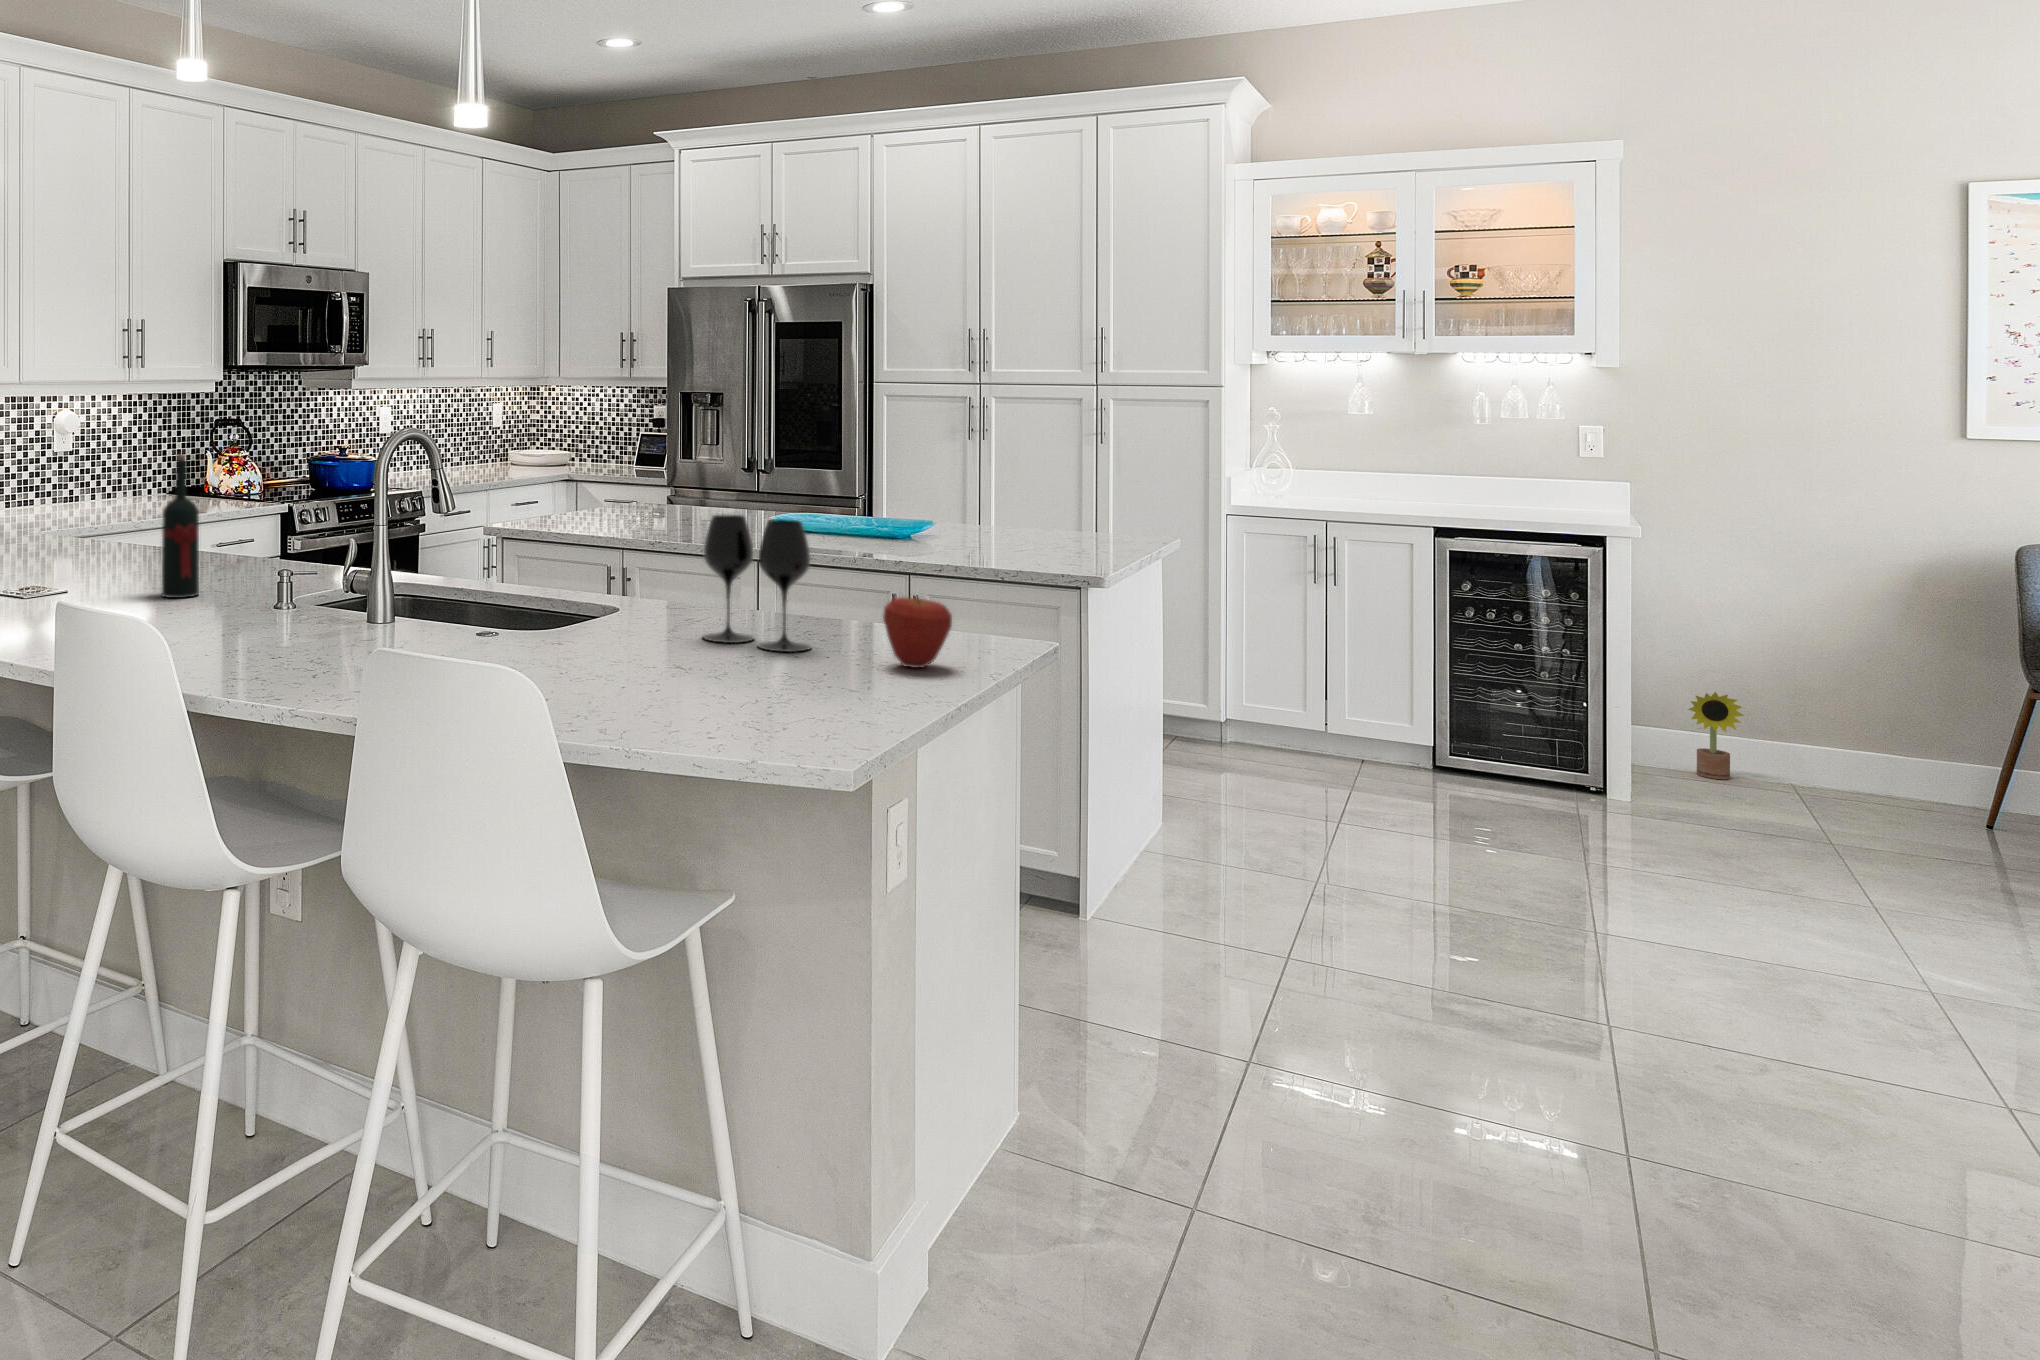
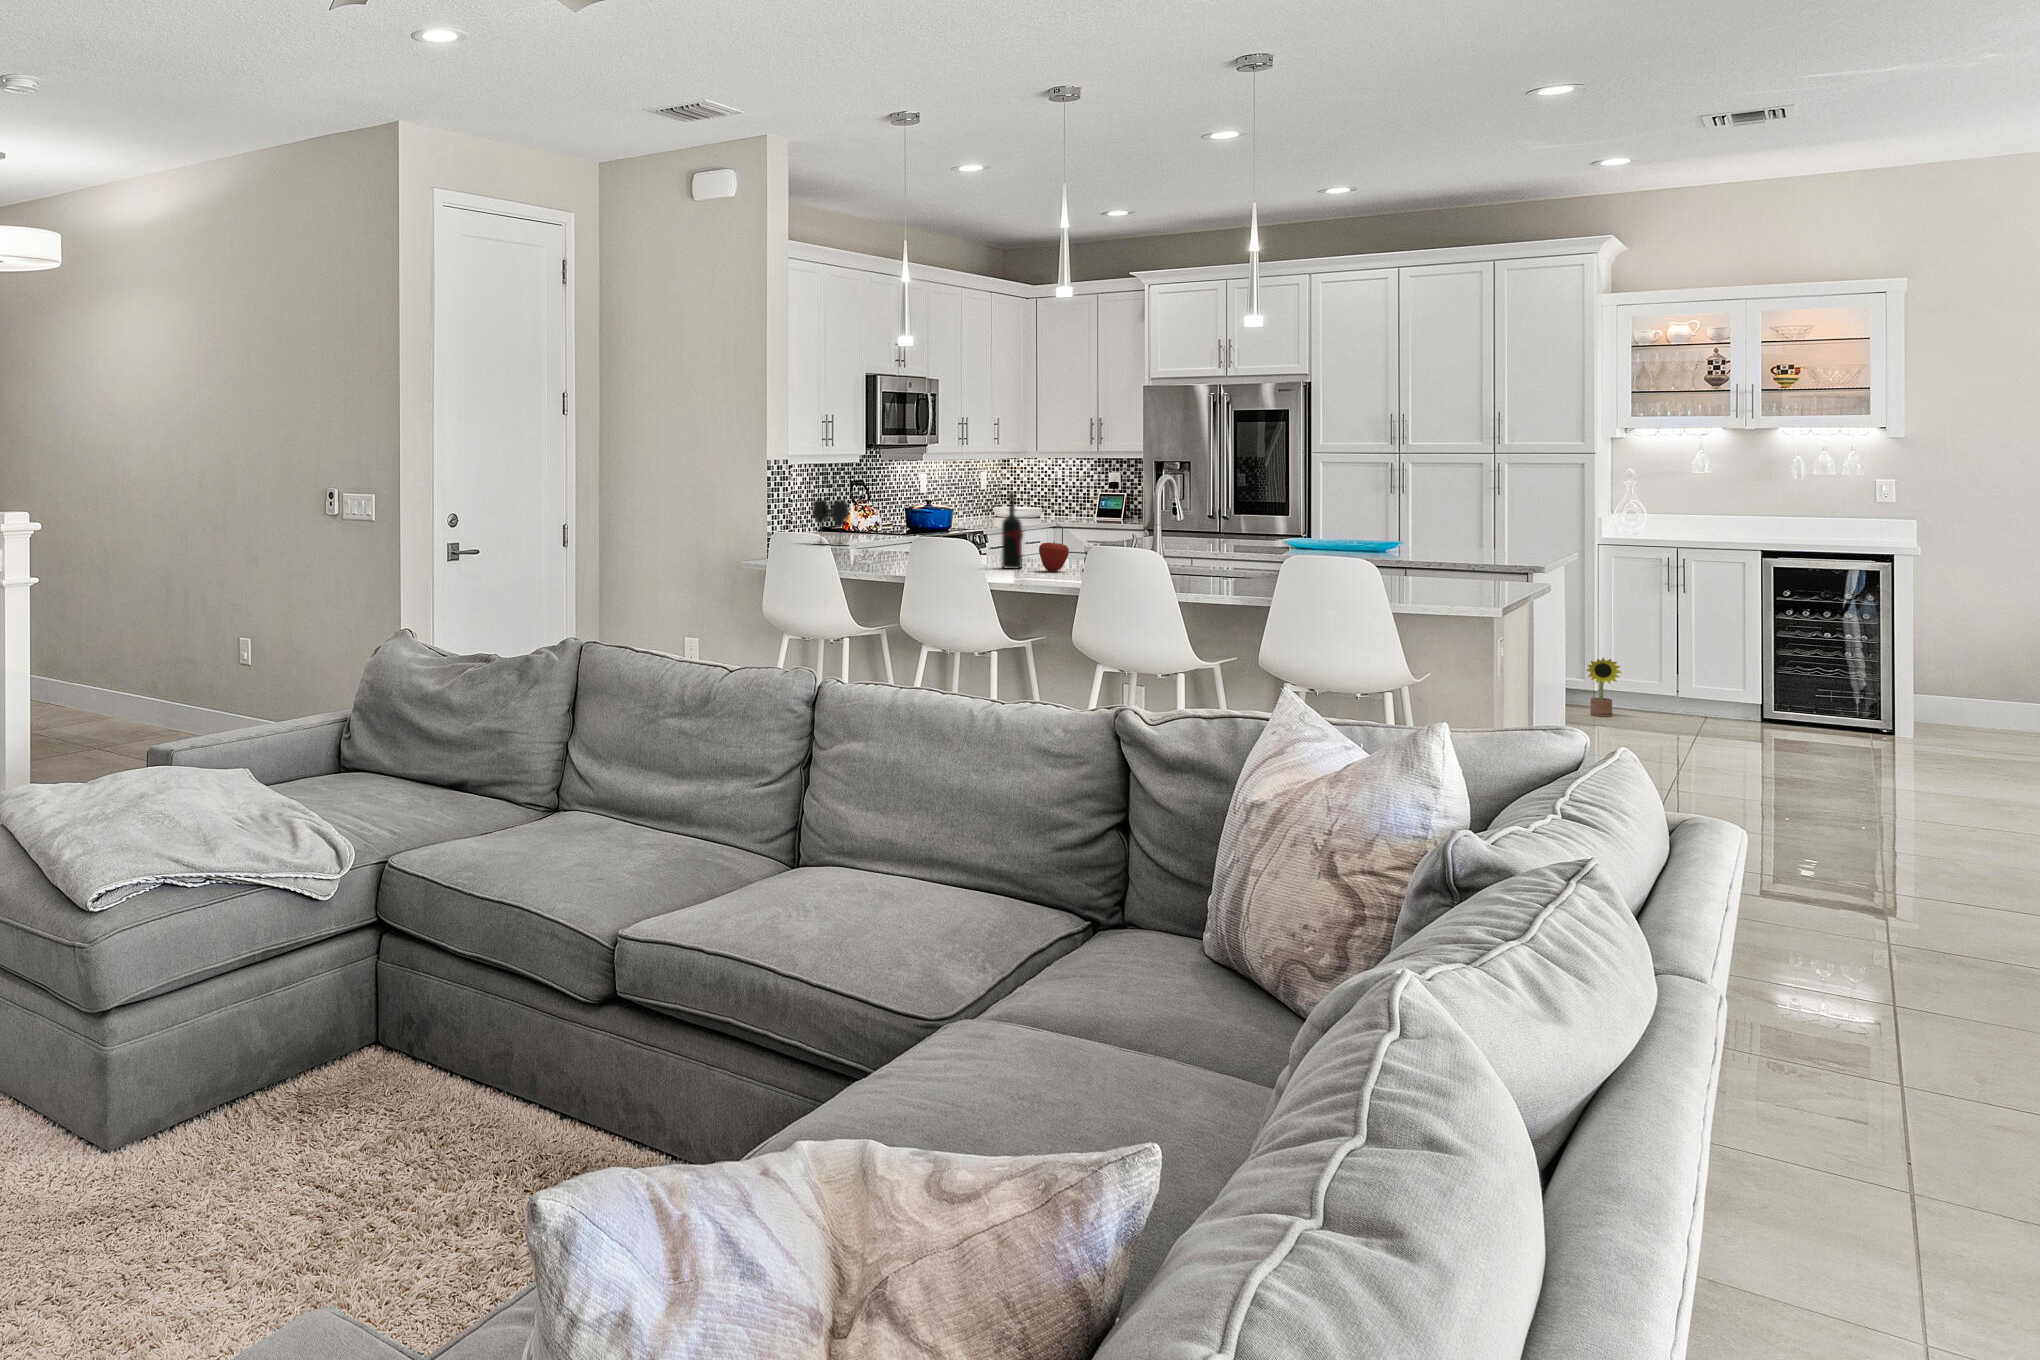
wine glass: present [703,515,811,652] -> present [812,499,849,546]
apple: present [883,597,952,668] -> present [1039,541,1069,571]
decorative plant: present [1688,692,1744,779] -> present [1587,658,1622,717]

